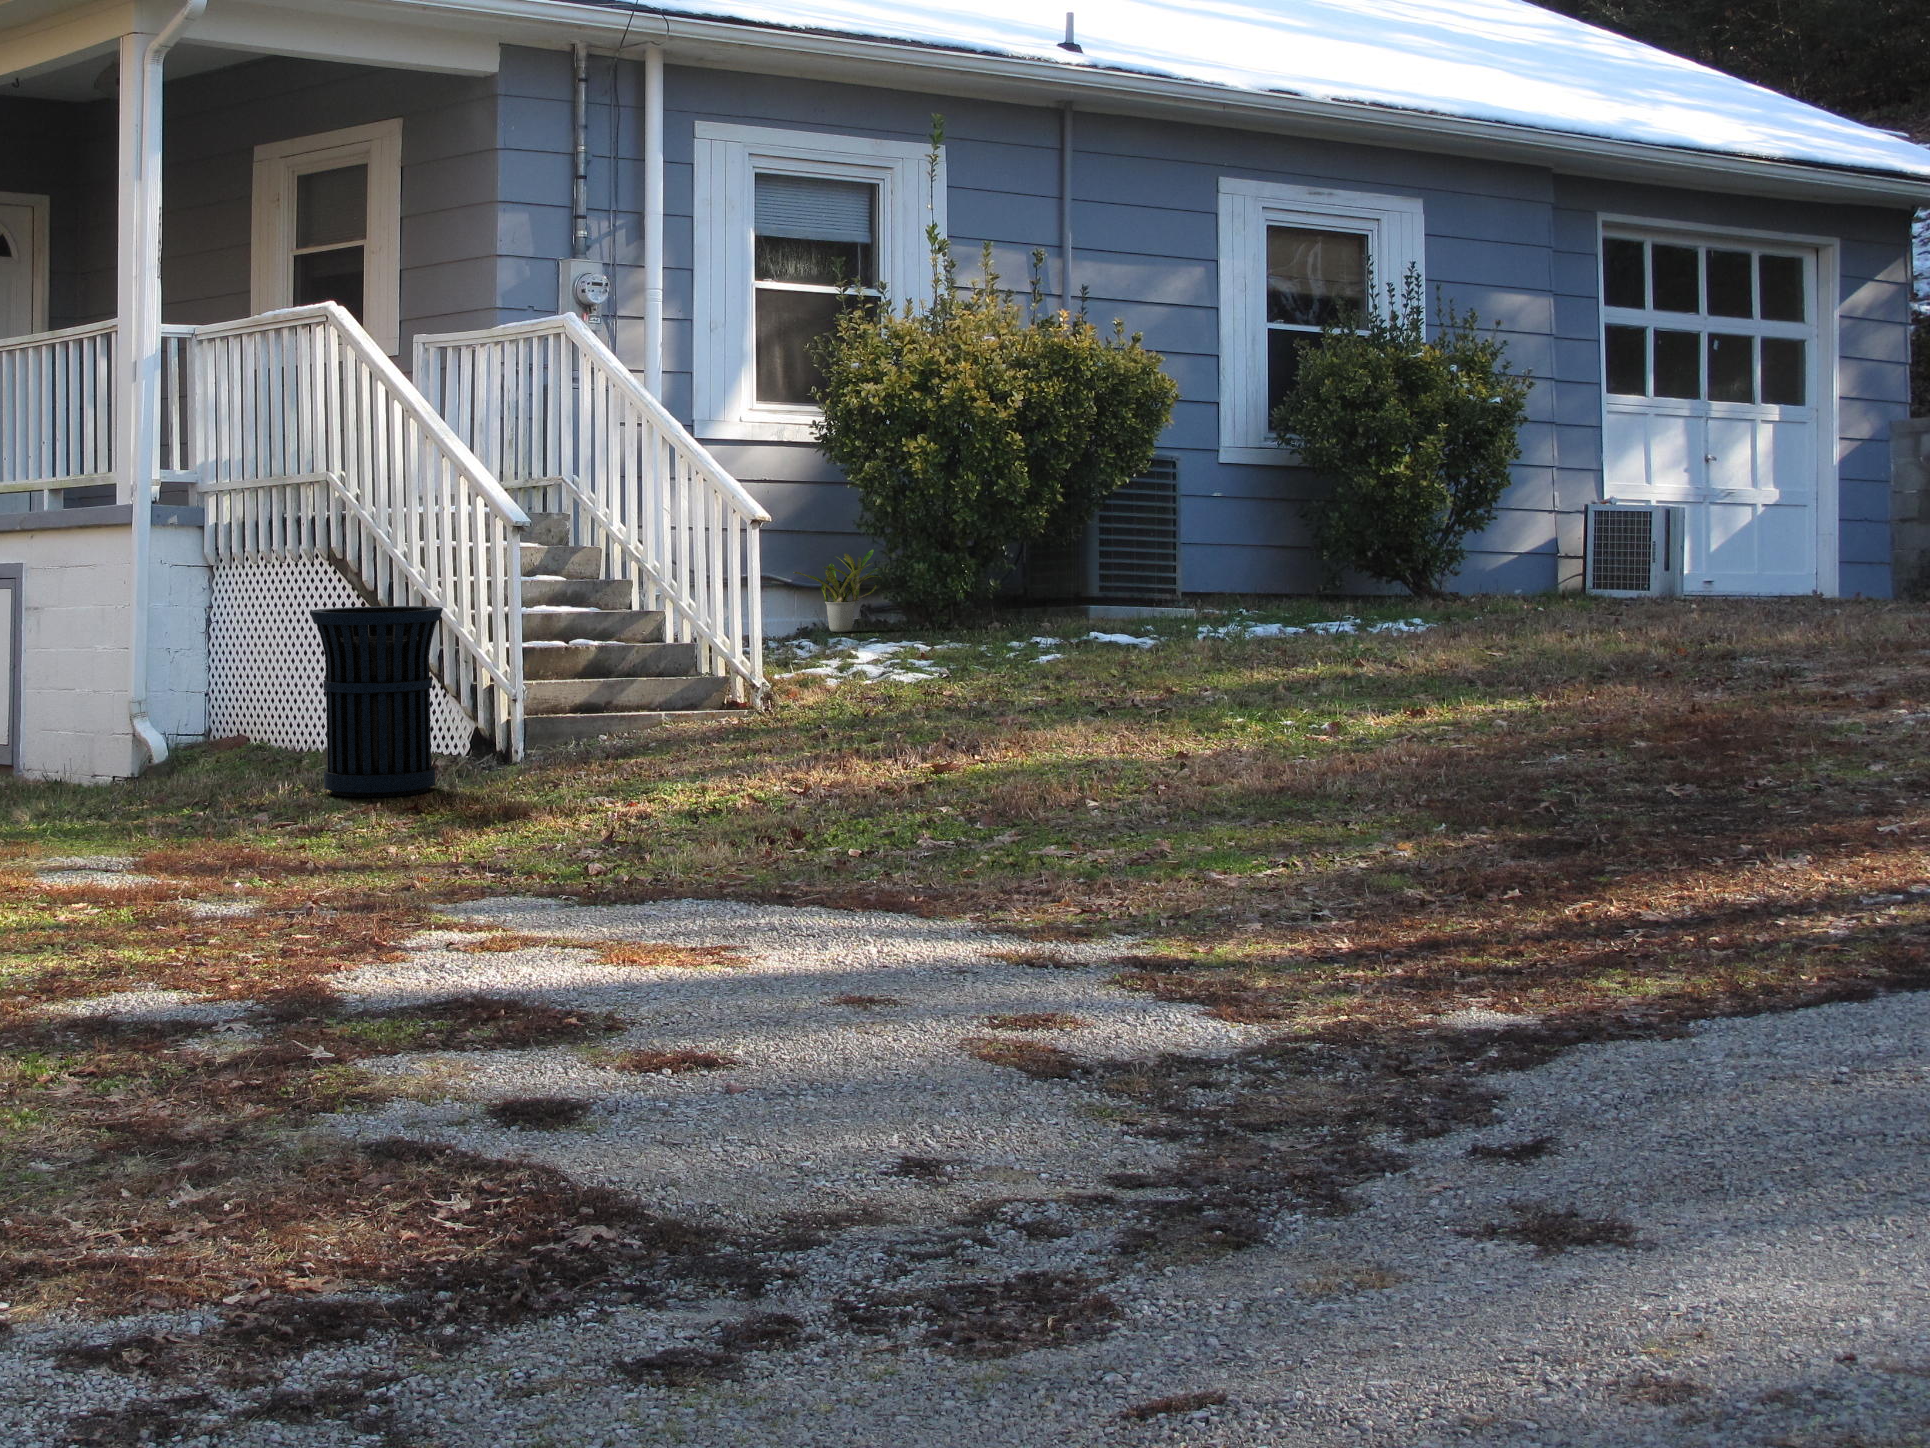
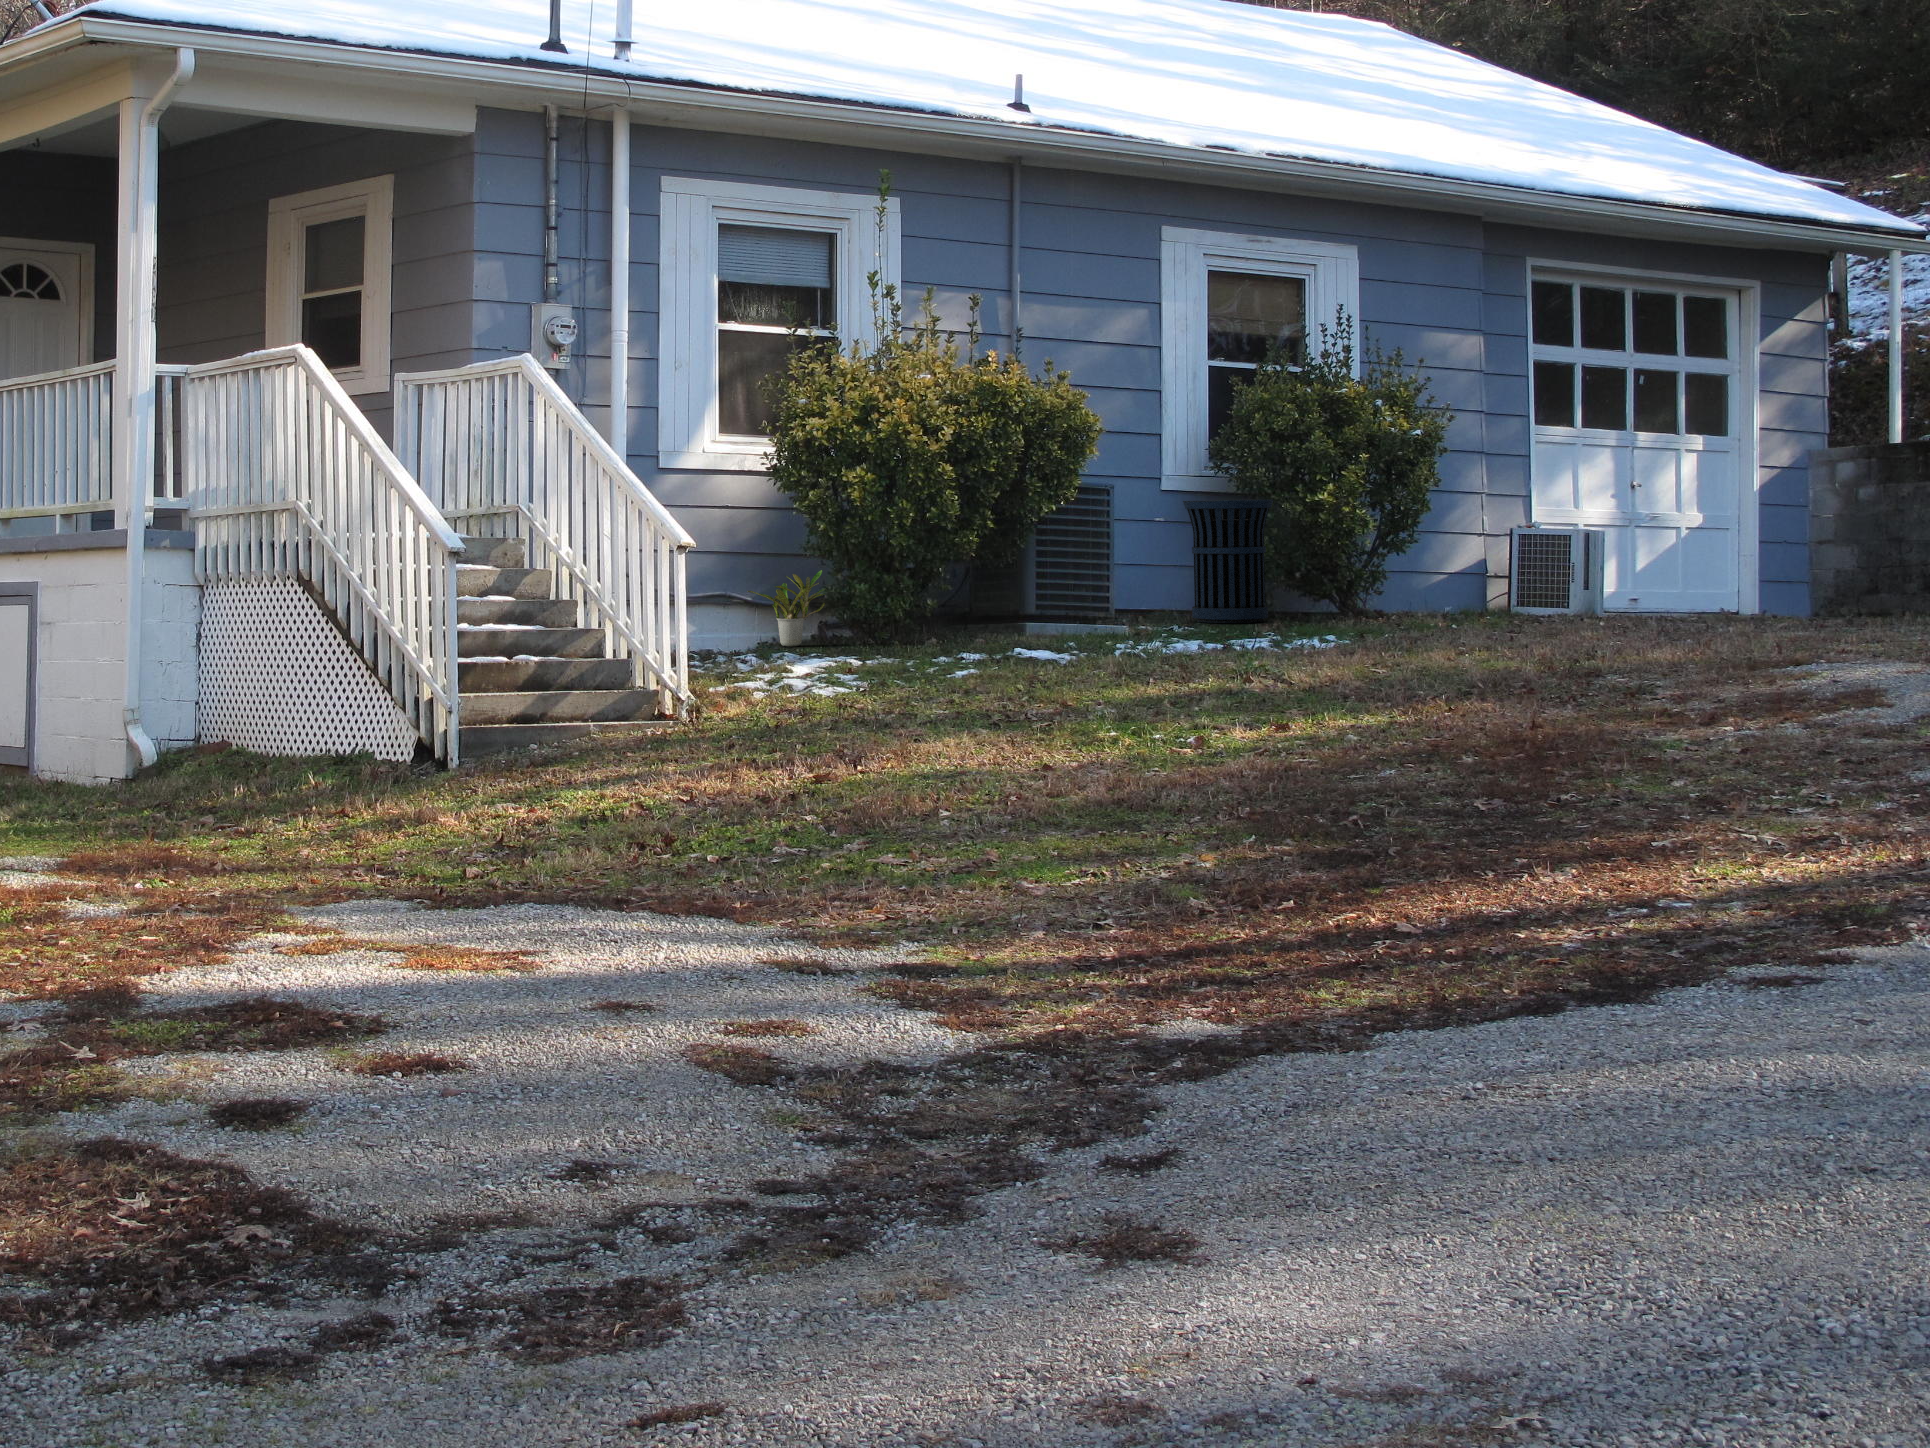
trash can: present [310,606,443,797] -> present [1183,500,1273,623]

